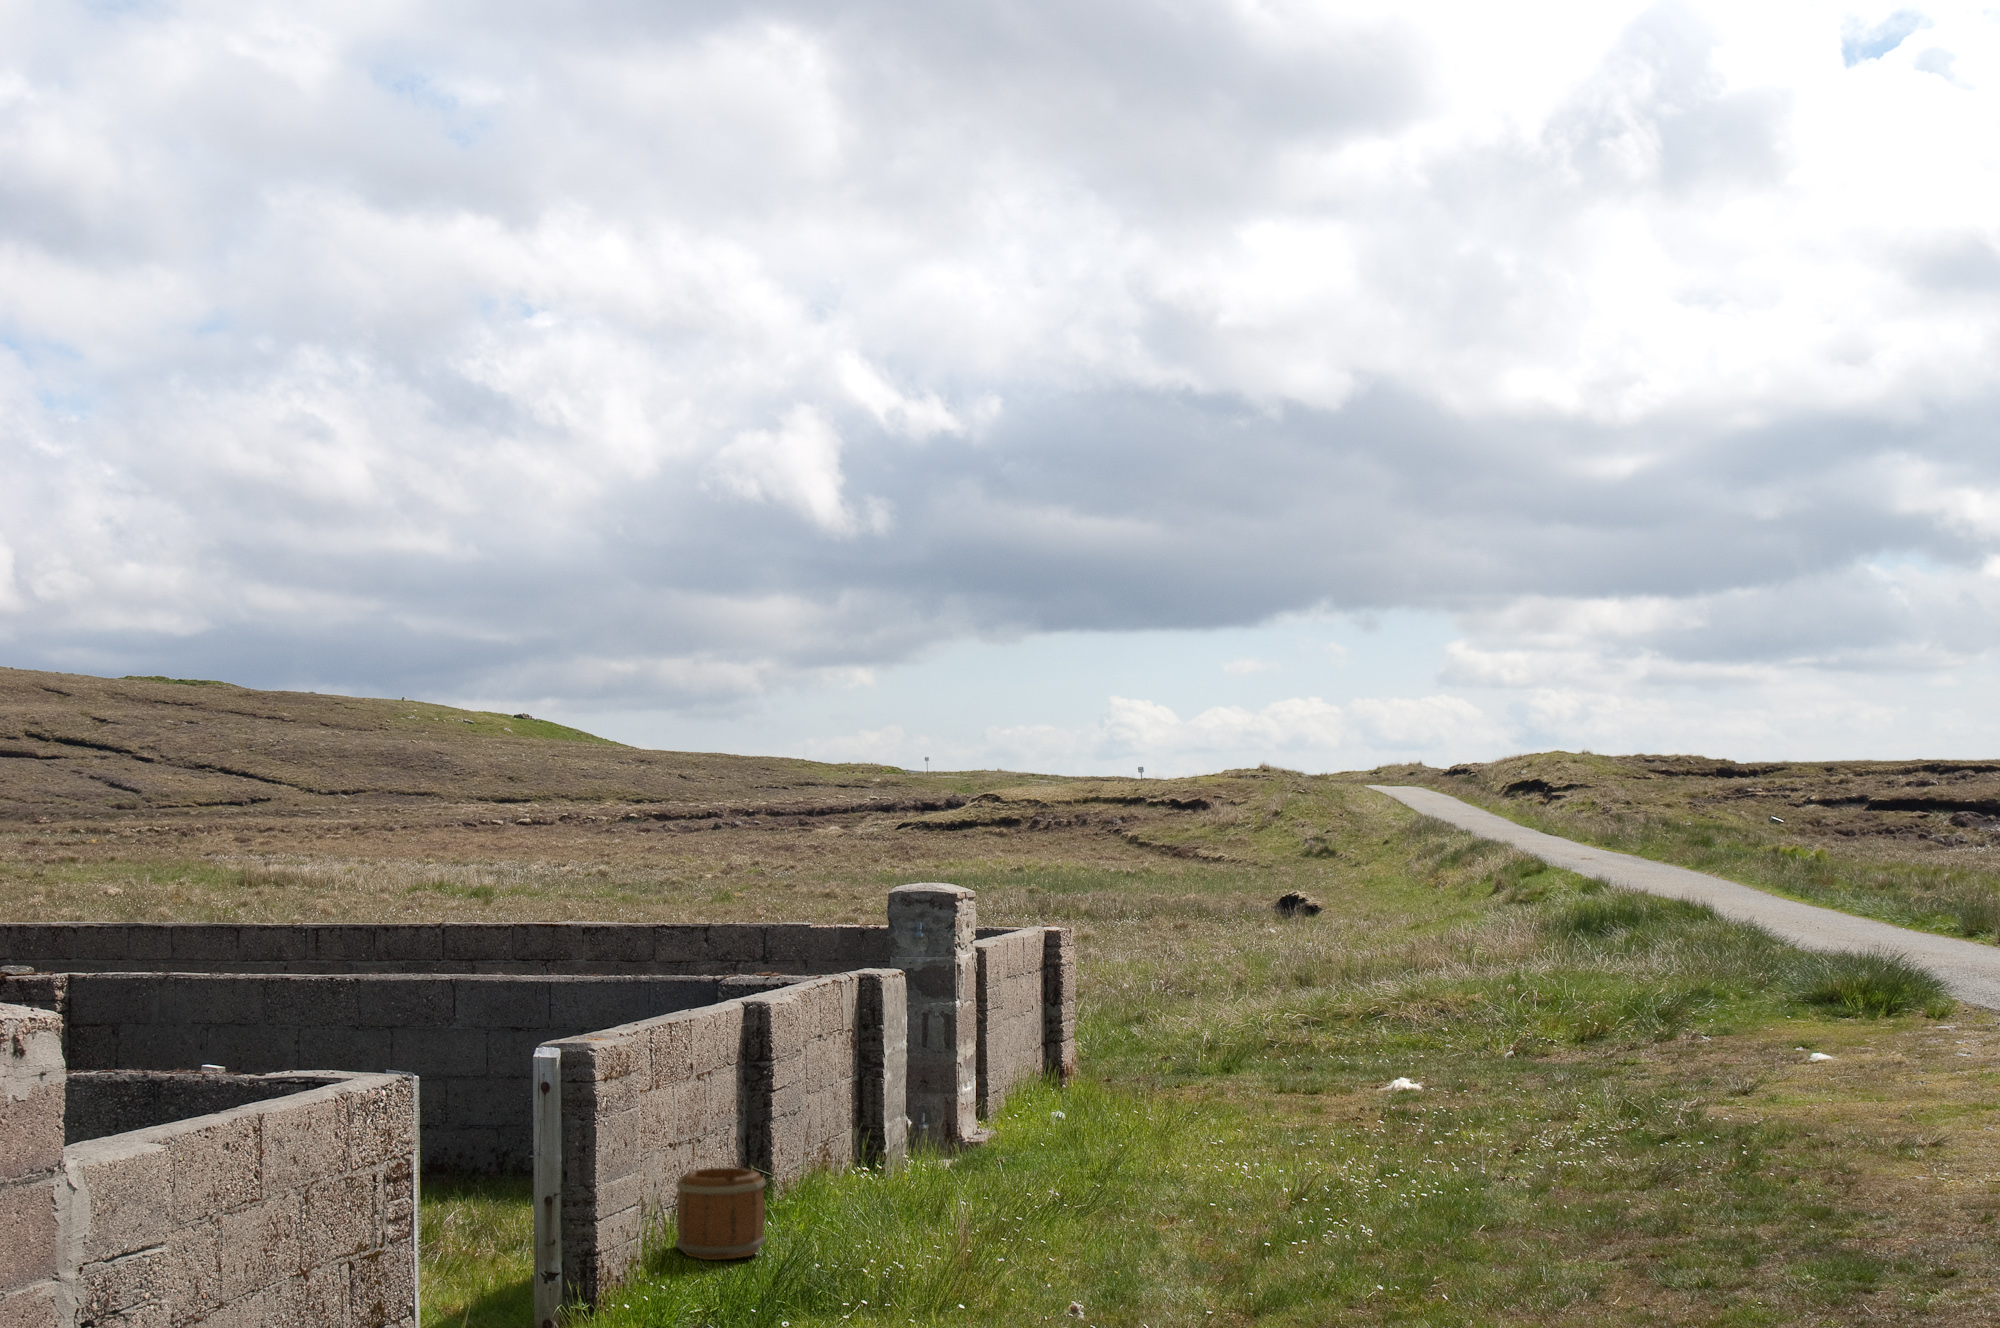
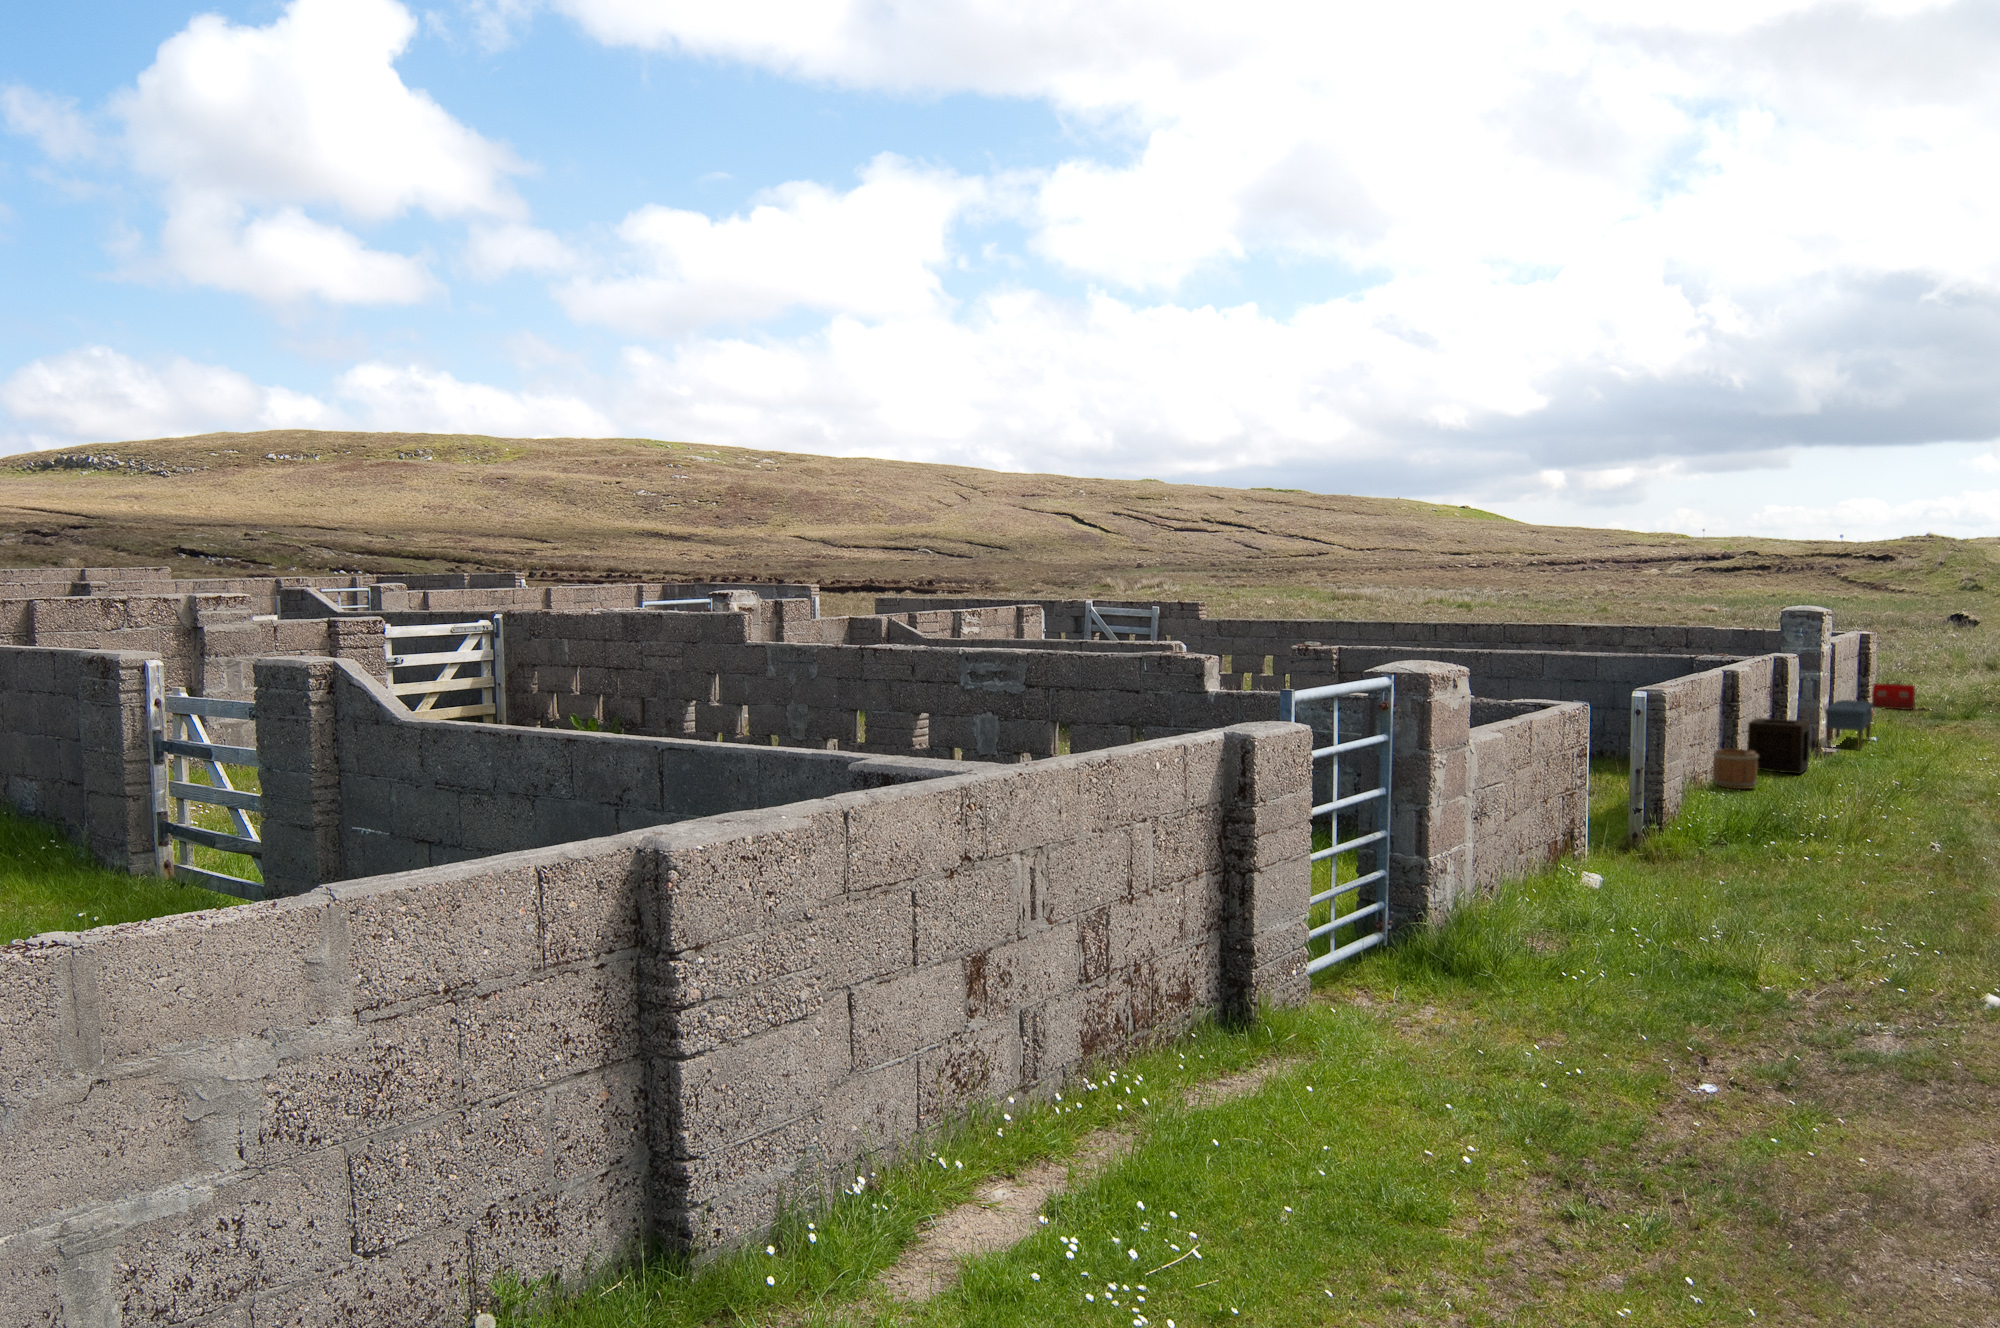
toolbox: none [1065,1010,1123,1057] -> present [1872,679,1915,710]
bench: none [963,1048,1044,1136] -> present [1825,700,1873,750]
wooden crate: none [784,1092,901,1204] -> present [1747,718,1810,774]

